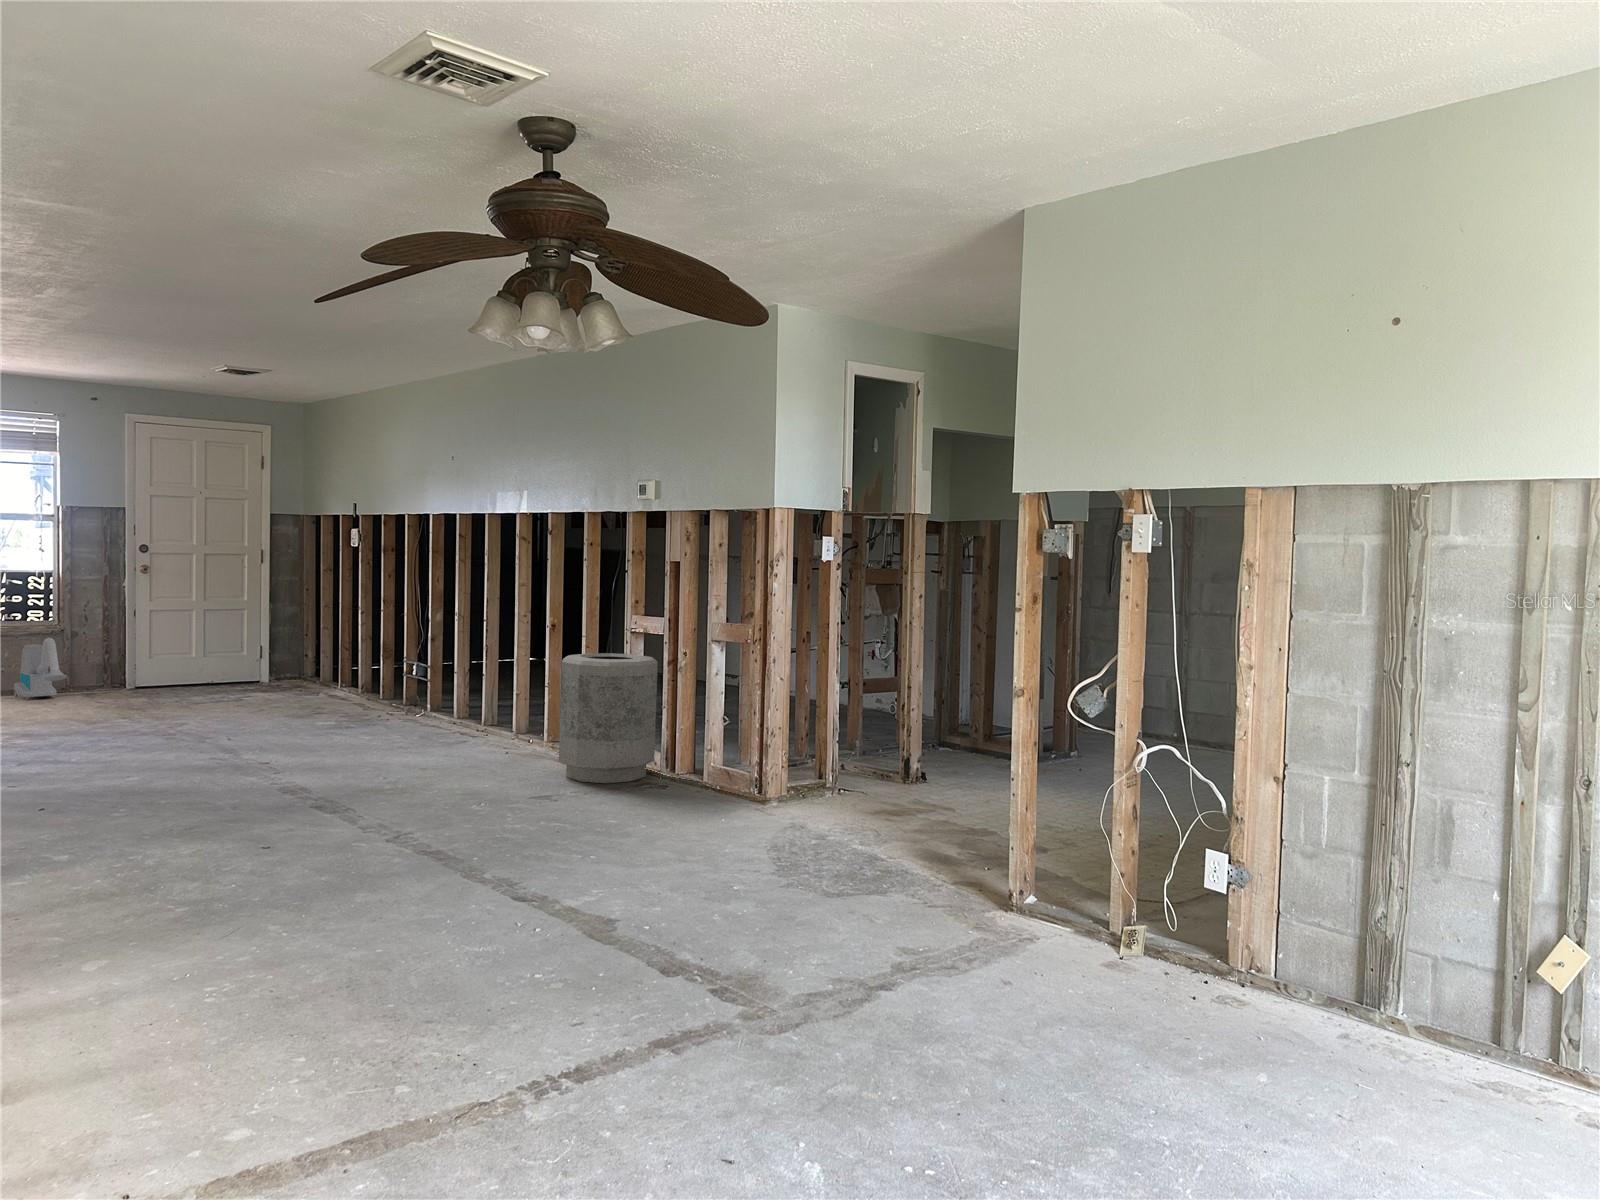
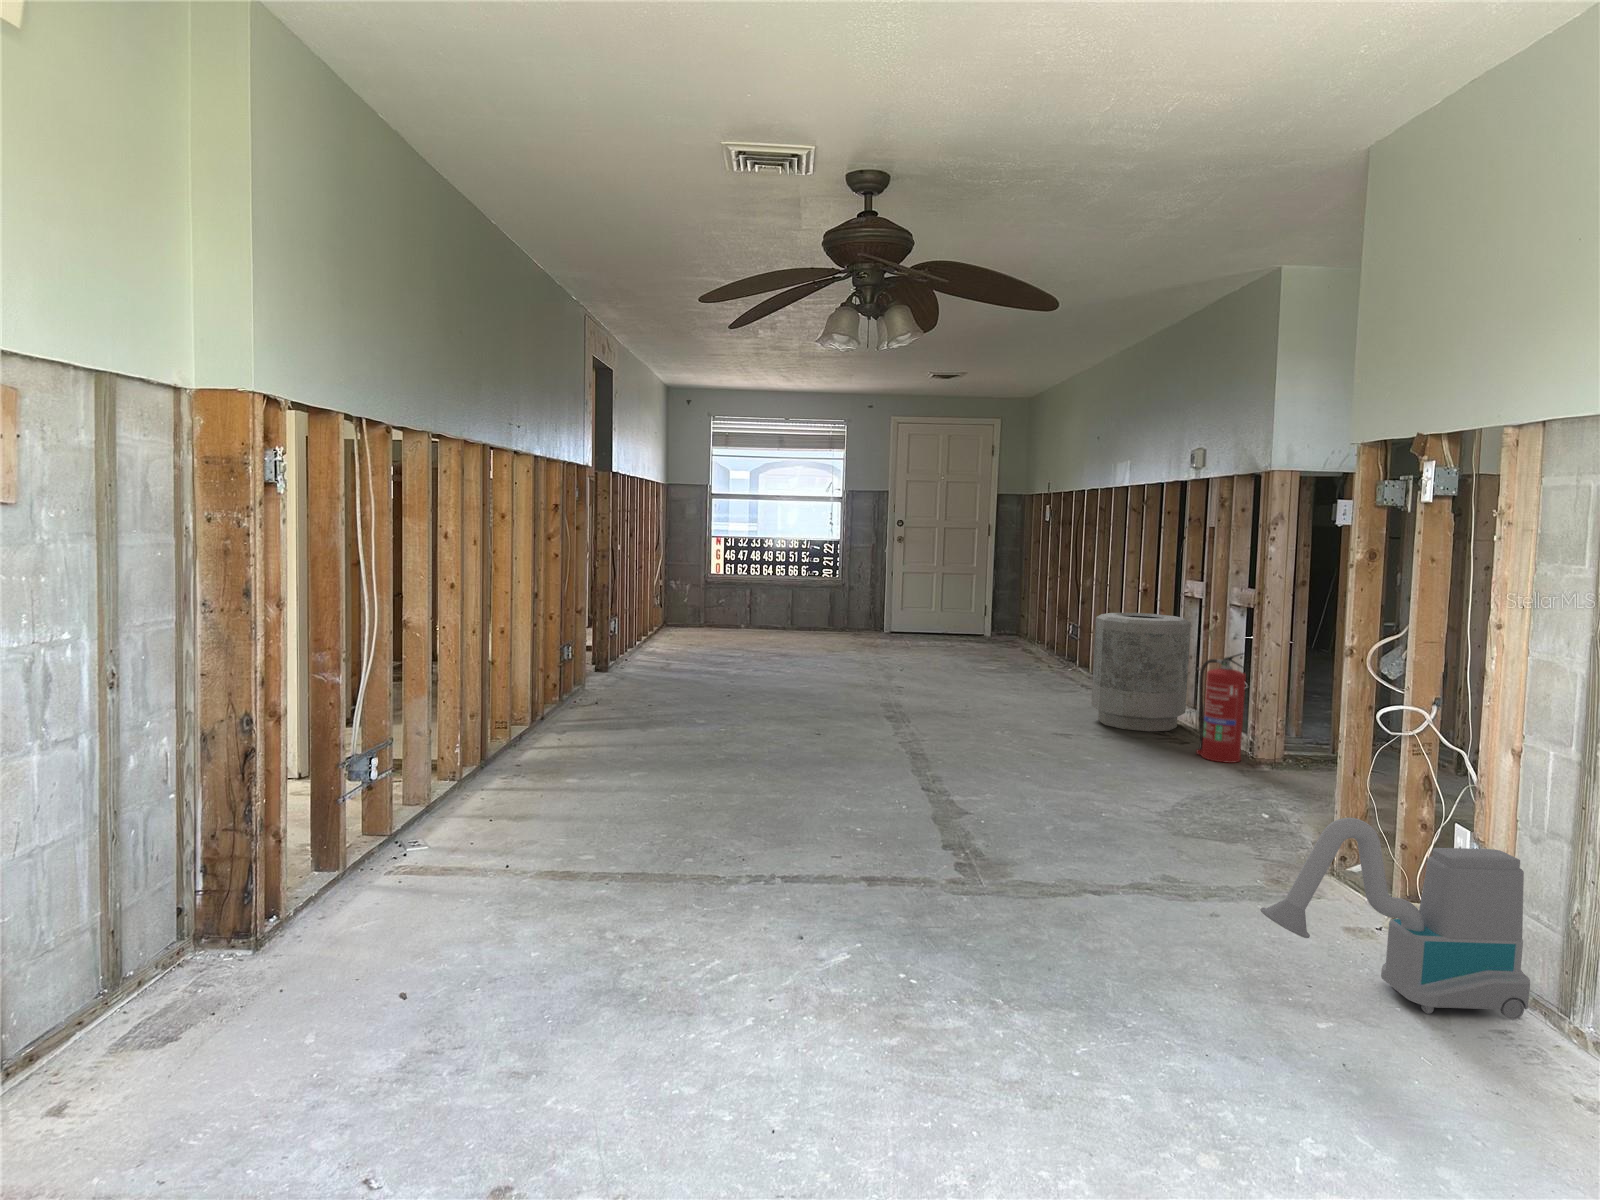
vacuum cleaner: present [14,638,67,700] -> present [1260,818,1530,1020]
fire extinguisher: none [709,690,761,805] -> present [1196,653,1247,763]

